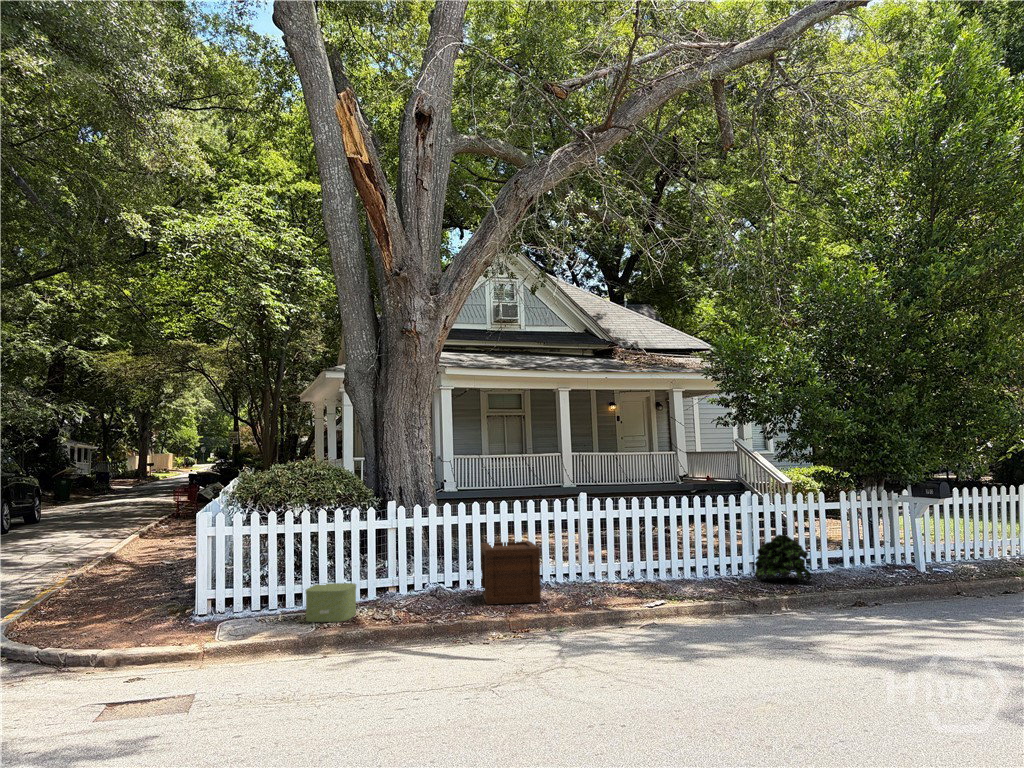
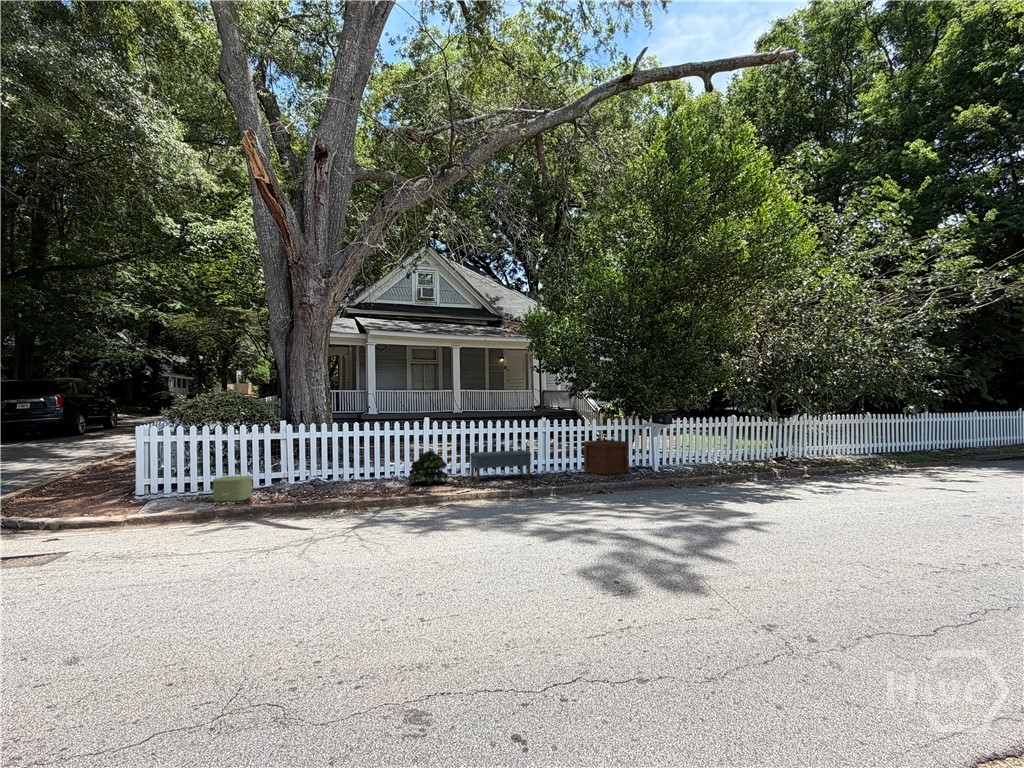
potted plant: present [755,534,811,582] -> present [408,451,448,484]
wooden crate: present [481,541,541,605] -> present [584,440,629,475]
bench: none [649,541,742,590] -> present [470,450,531,482]

